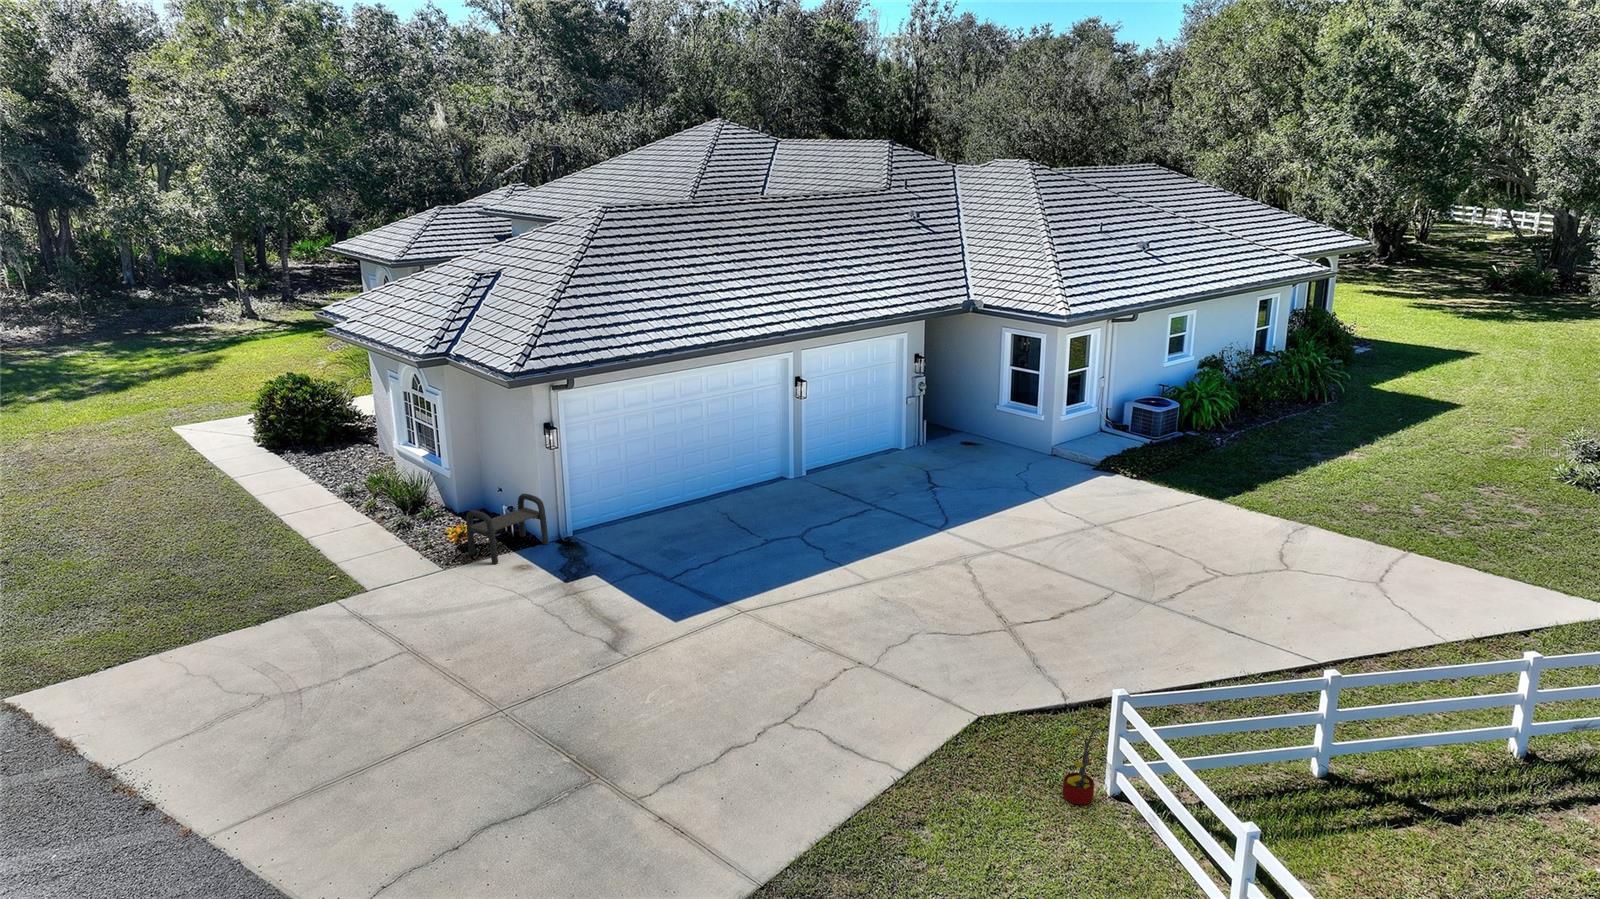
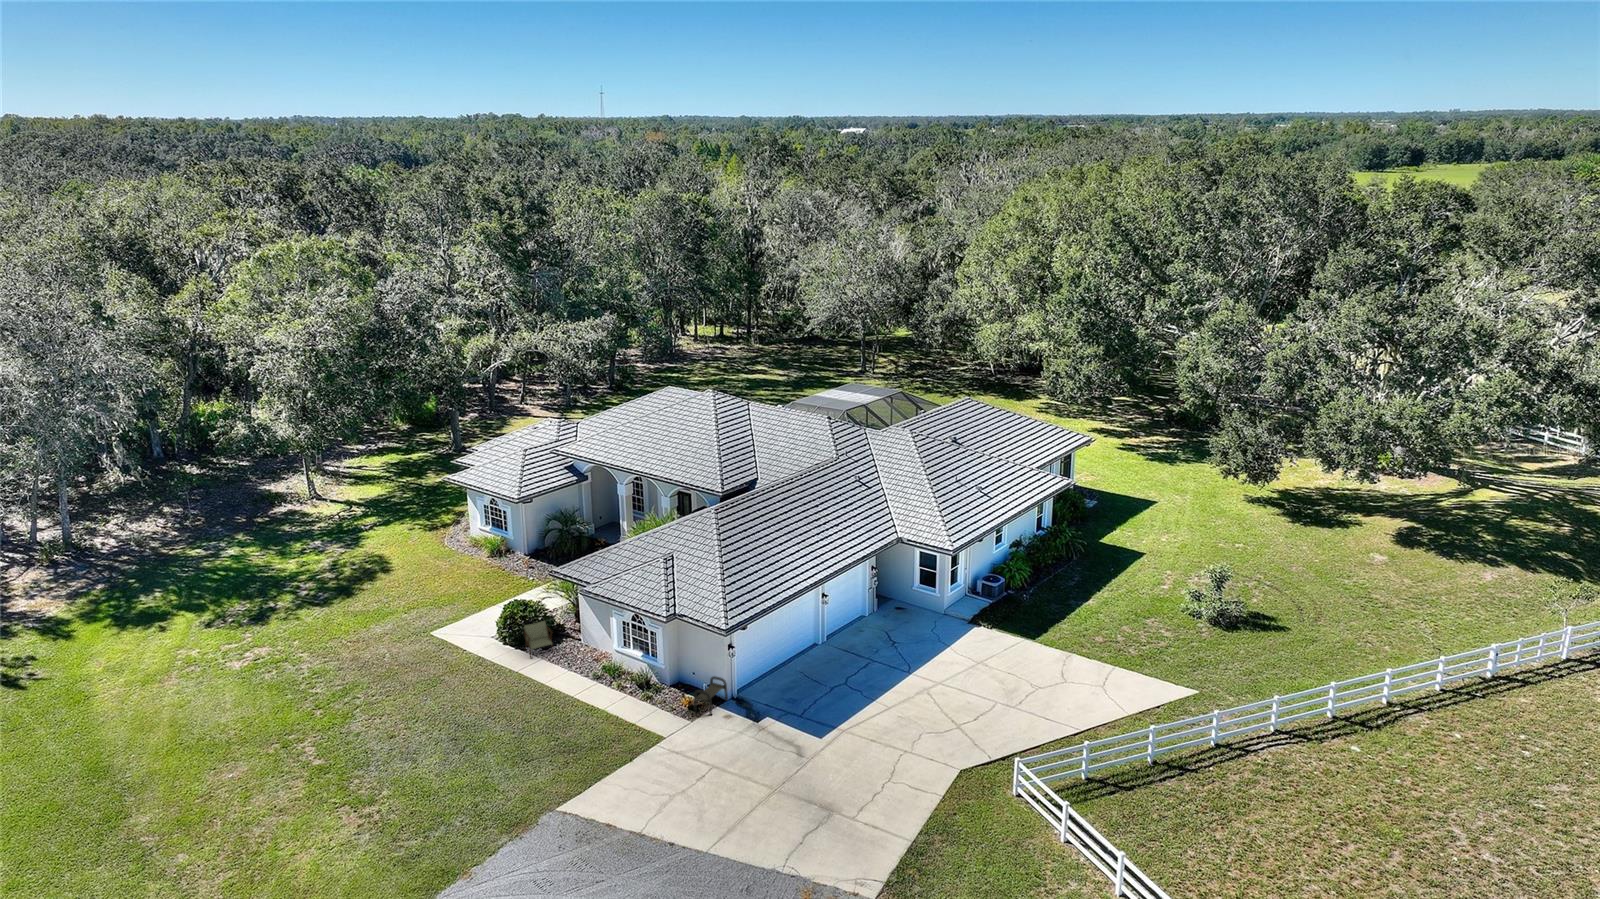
lounge chair: none [268,405,323,464] -> present [524,621,554,657]
decorative plant: present [1062,721,1105,805] -> none [1000,769,1013,801]

